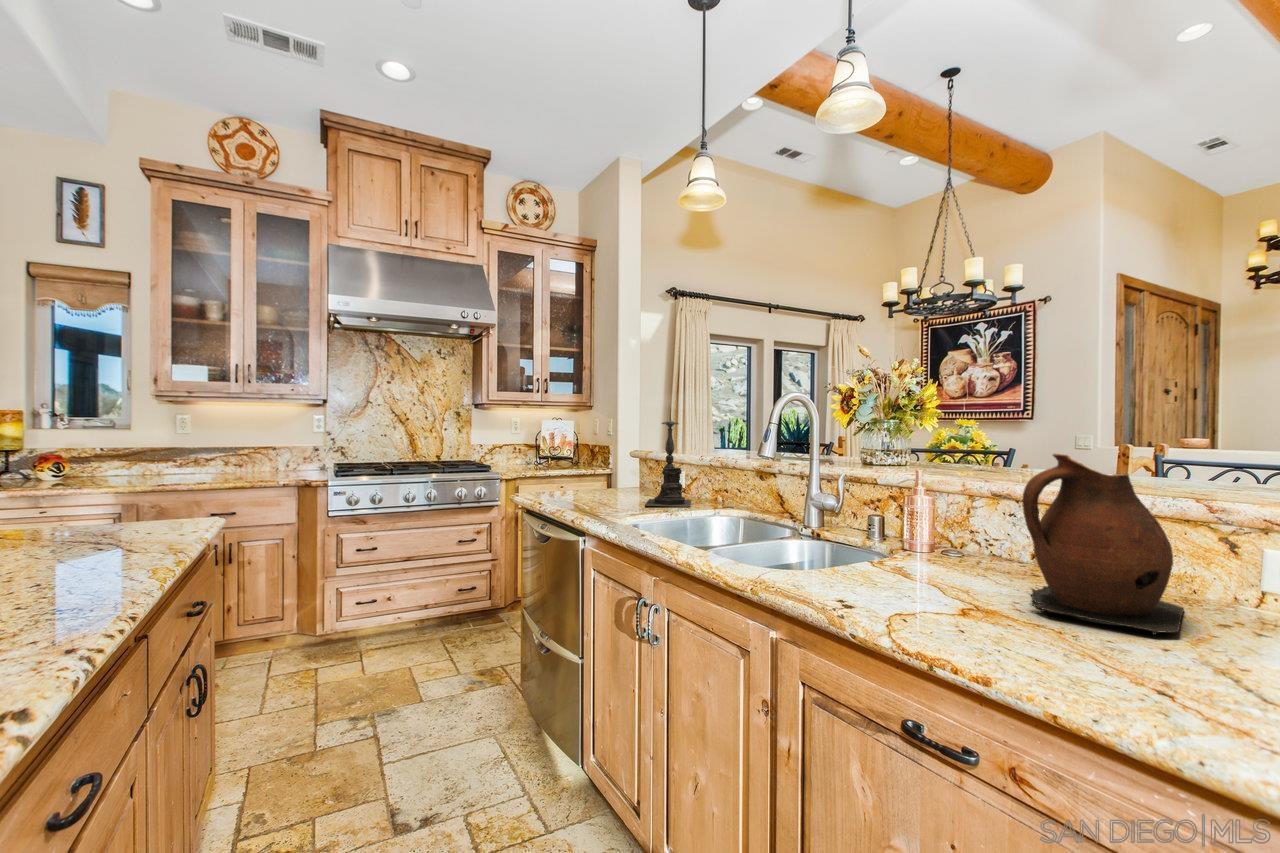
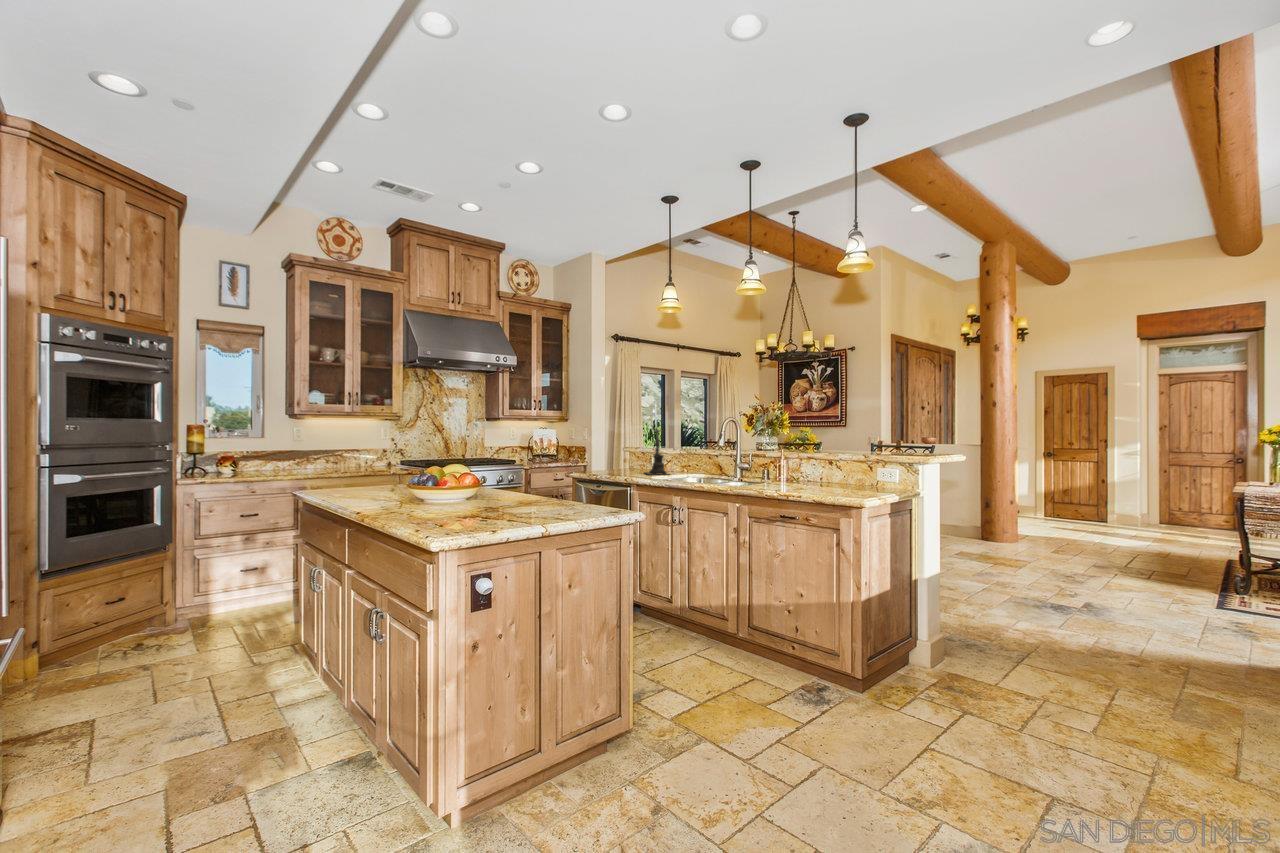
ceramic pitcher: present [1022,454,1184,635] -> none [814,441,859,491]

